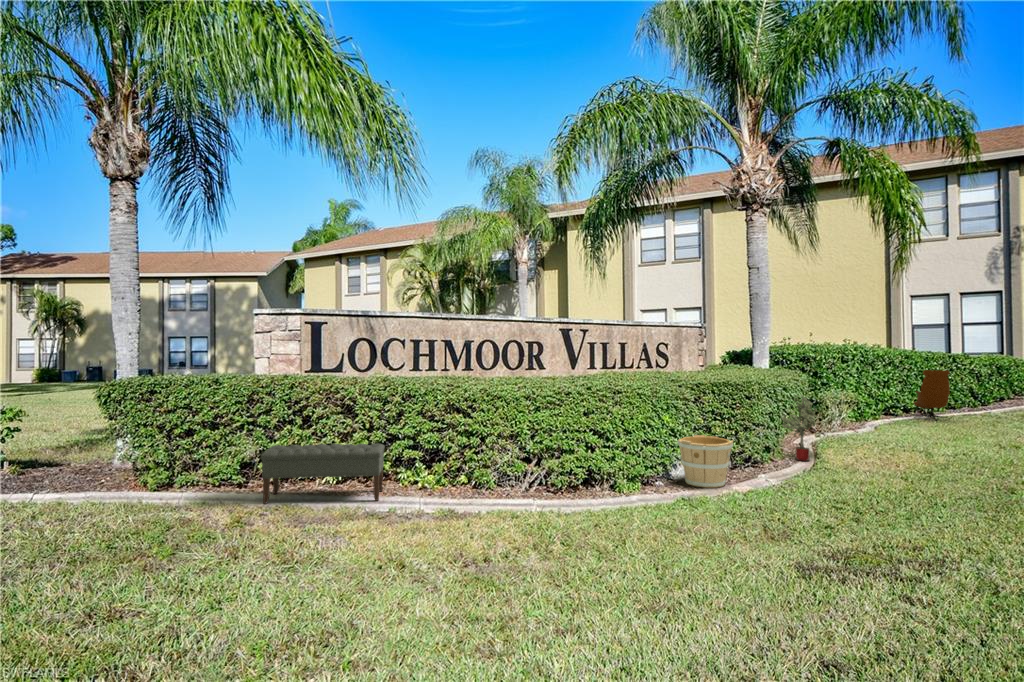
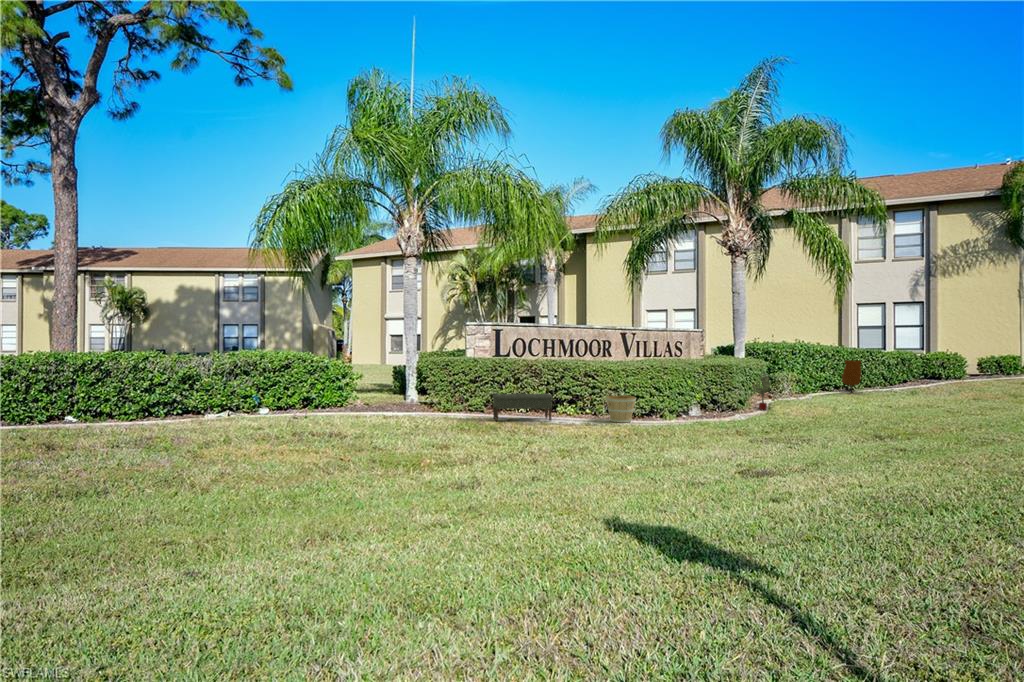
wooden bucket: present [678,435,733,488] -> present [606,395,636,423]

